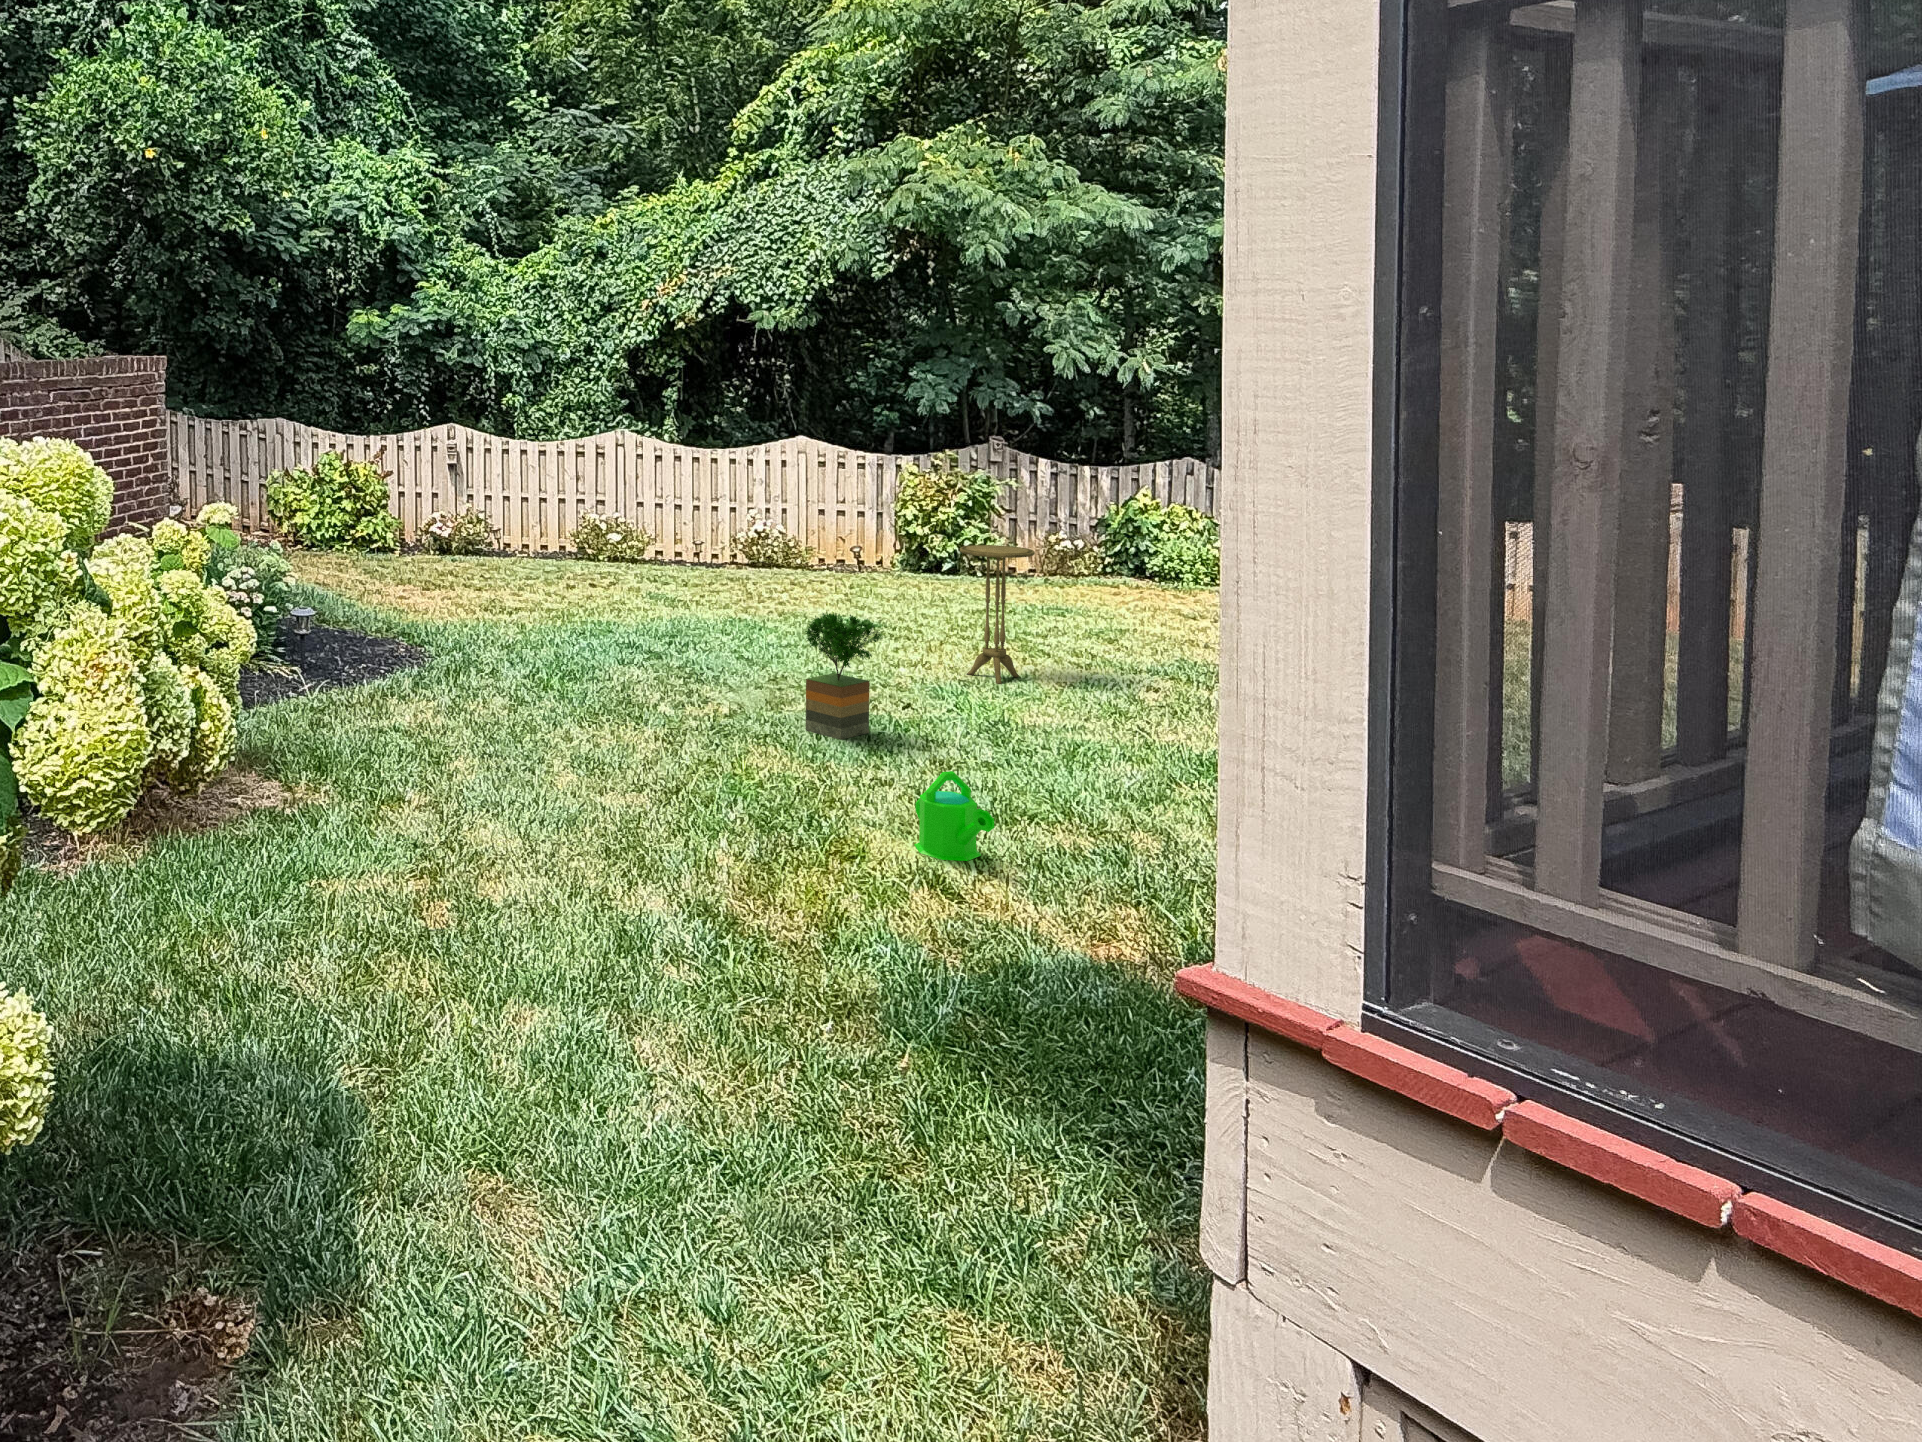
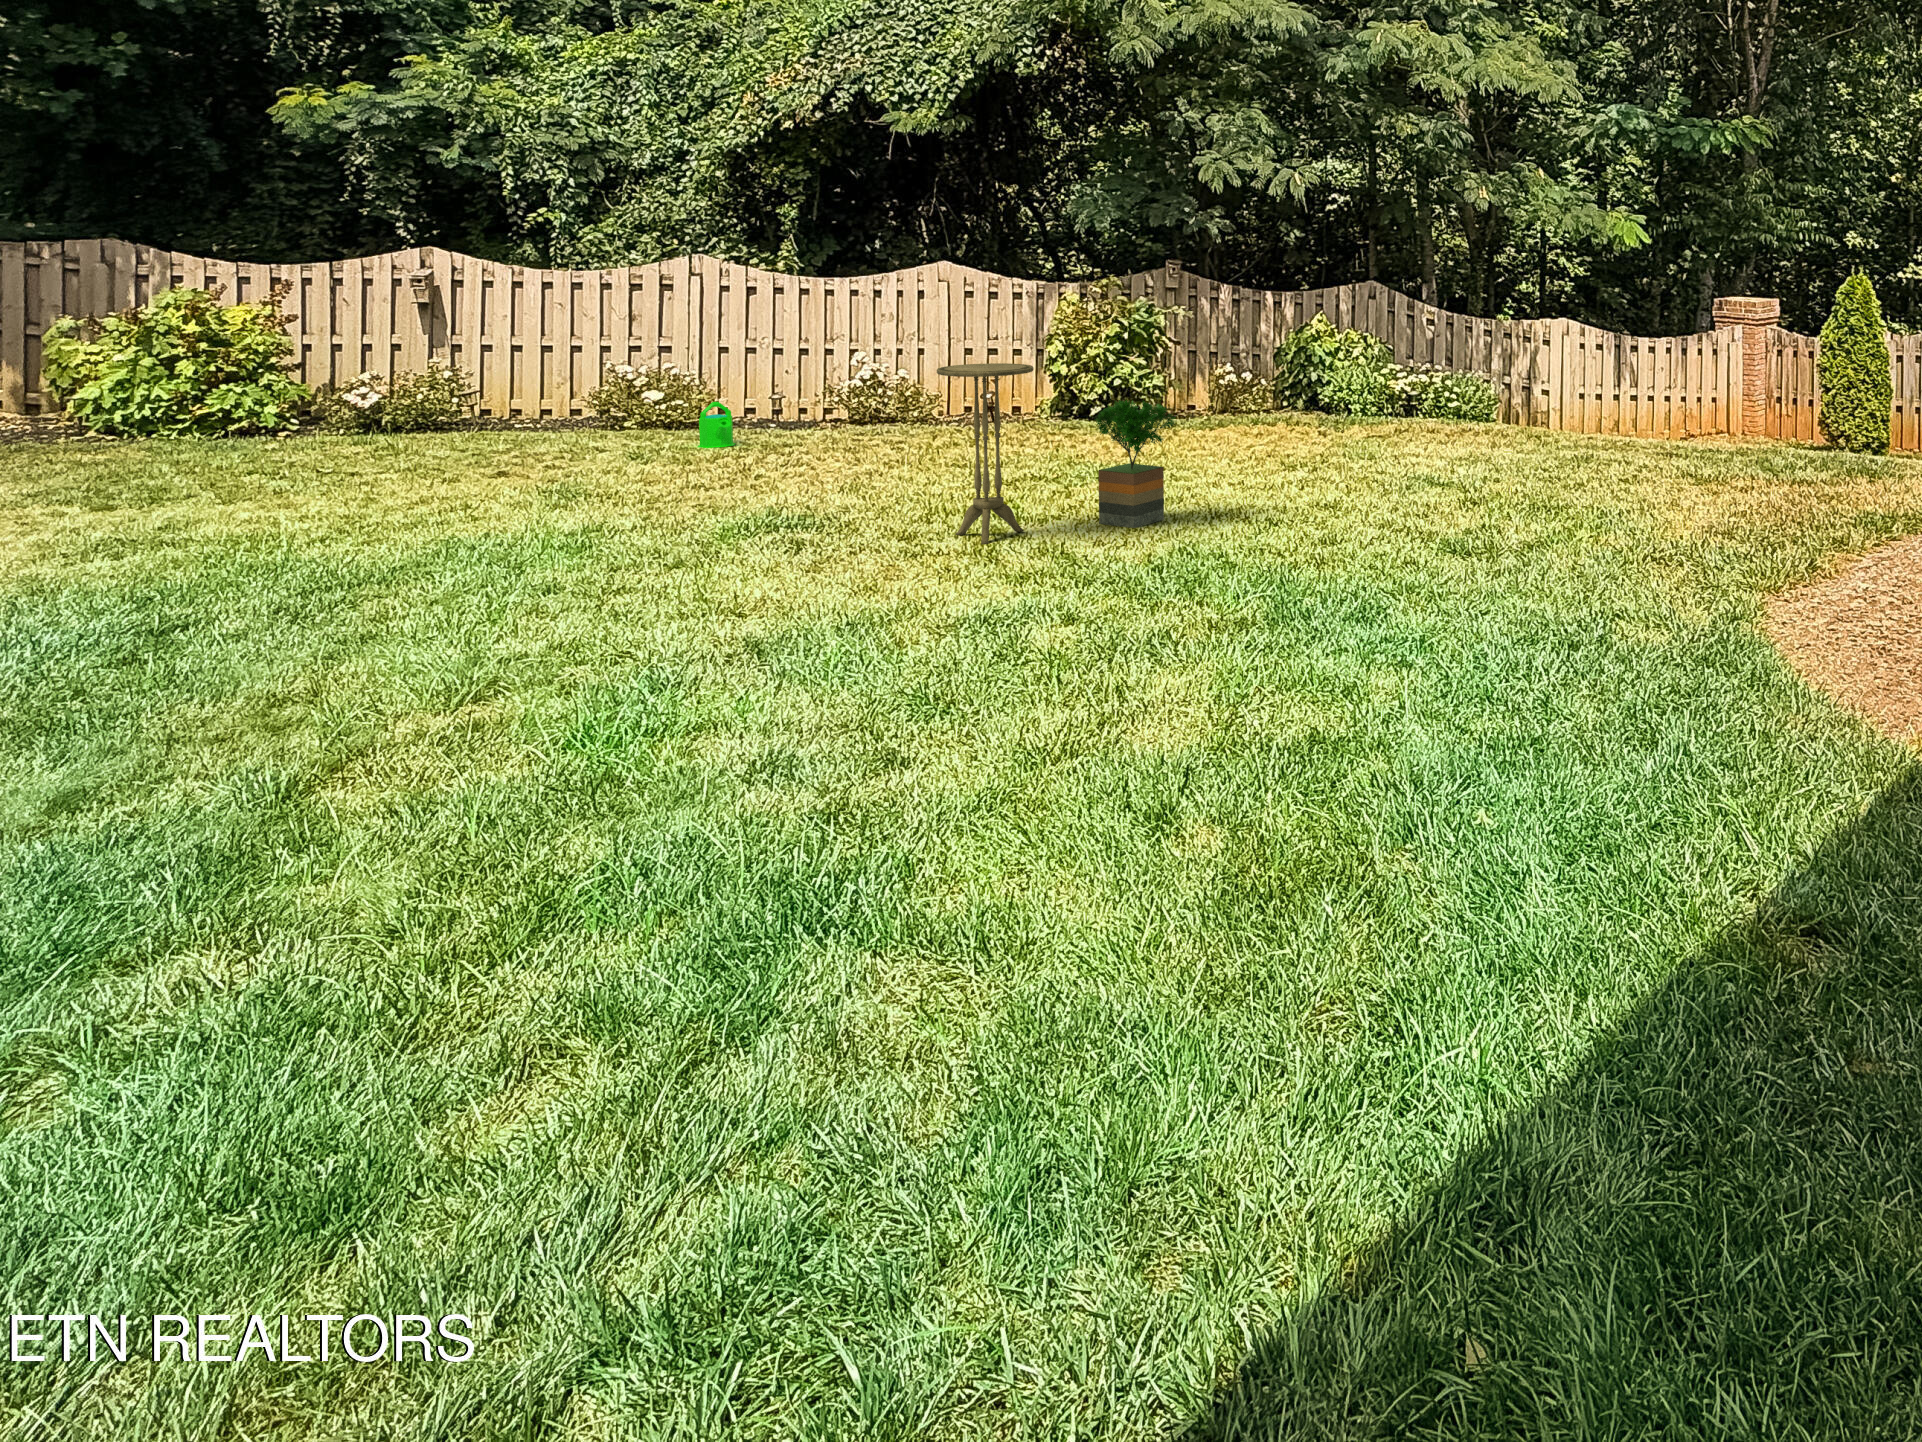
potted tree: present [805,613,883,740] -> present [1096,400,1176,528]
watering can: present [914,771,995,861] -> present [698,402,735,448]

